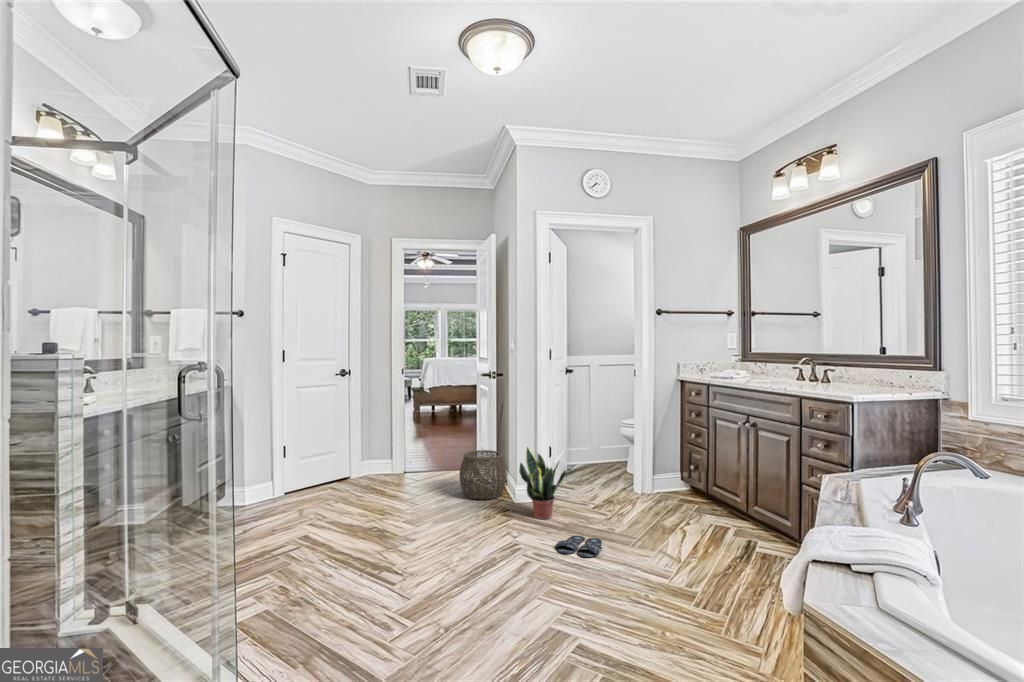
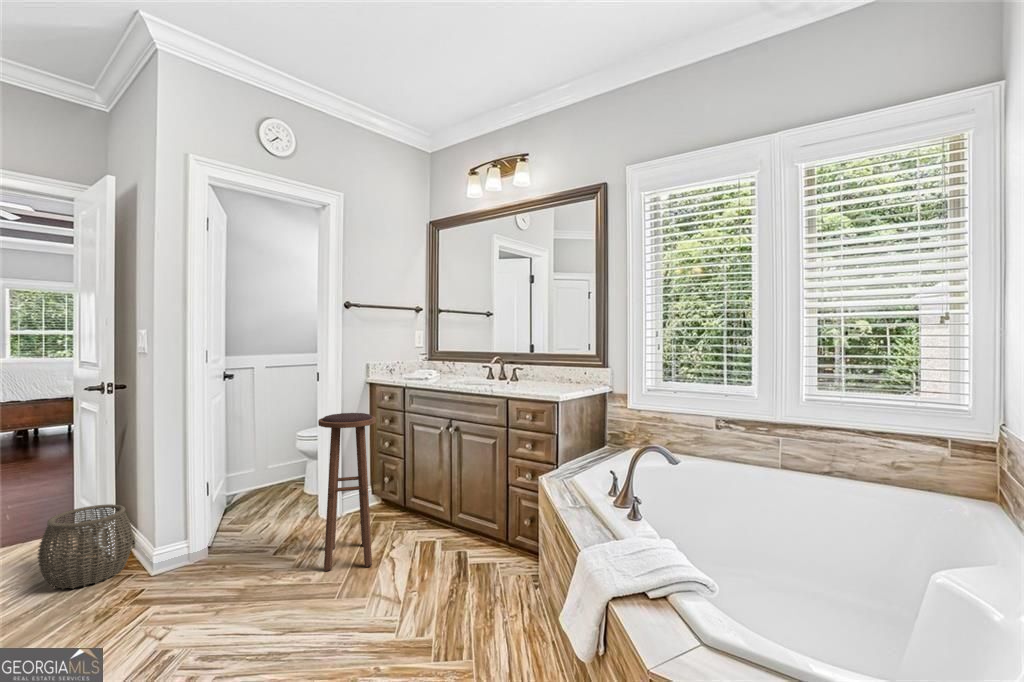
stool: none [624,401,671,533] -> present [318,413,376,571]
potted plant: present [519,447,566,519] -> none [160,495,238,594]
slippers: present [556,536,602,558] -> none [233,601,302,644]

